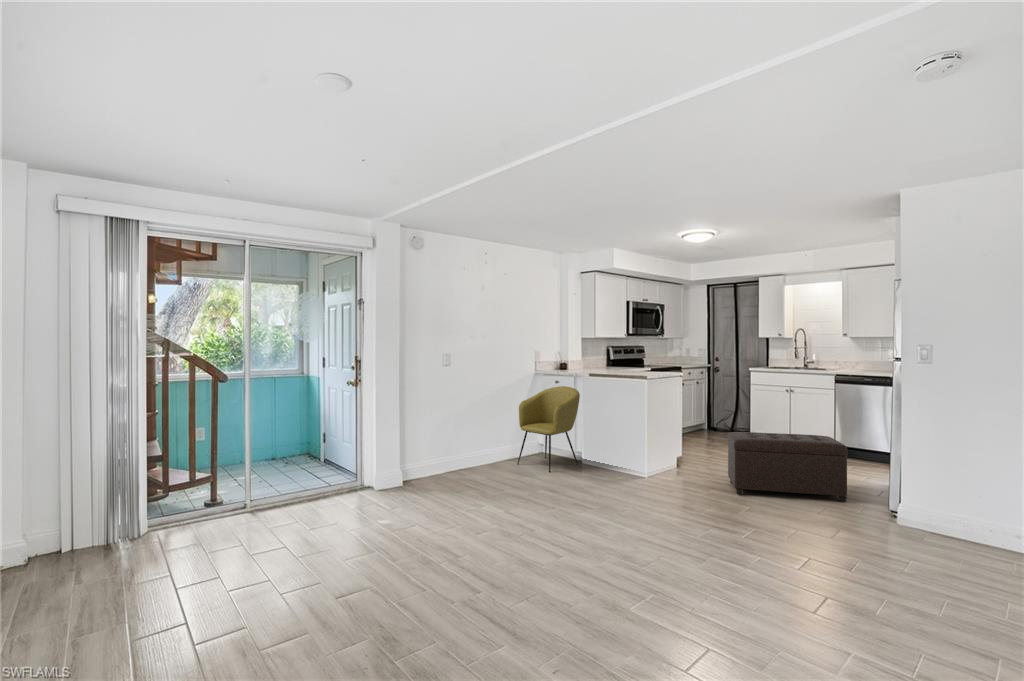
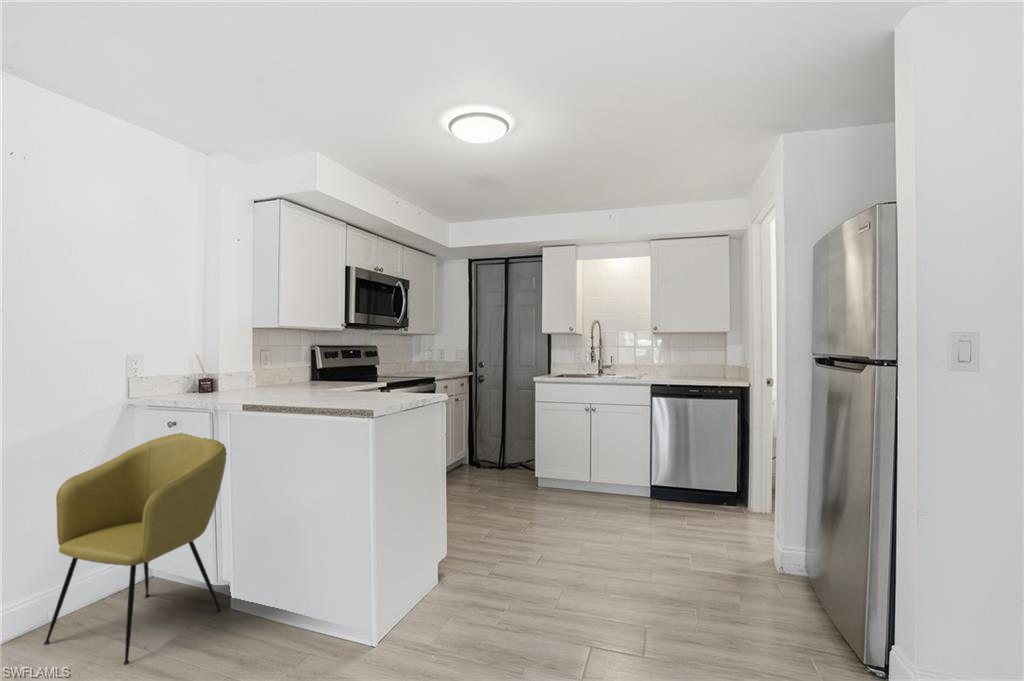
ottoman: present [728,432,848,502] -> none [534,501,750,658]

